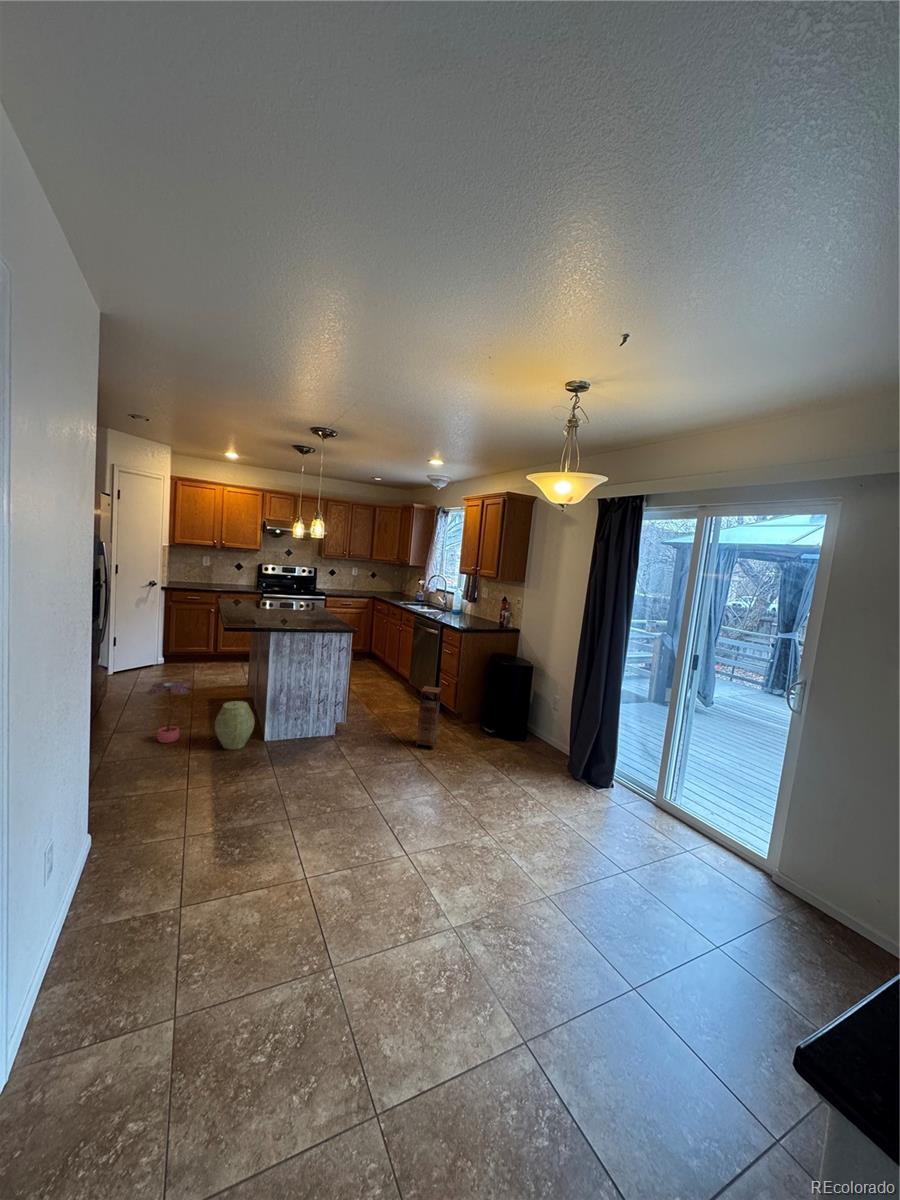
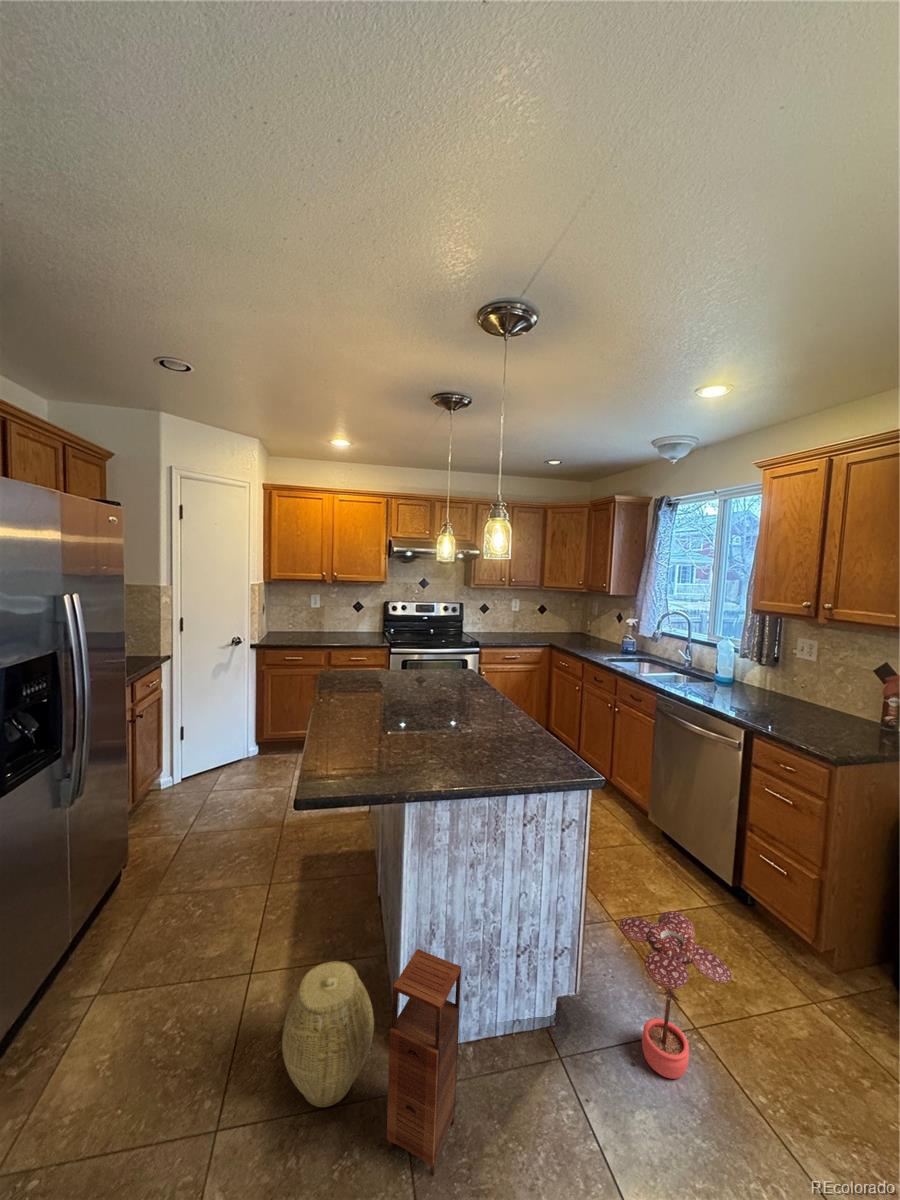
potted plant: present [147,681,191,743] -> present [620,911,732,1079]
storage cabinet: present [416,686,441,750] -> present [387,949,461,1176]

